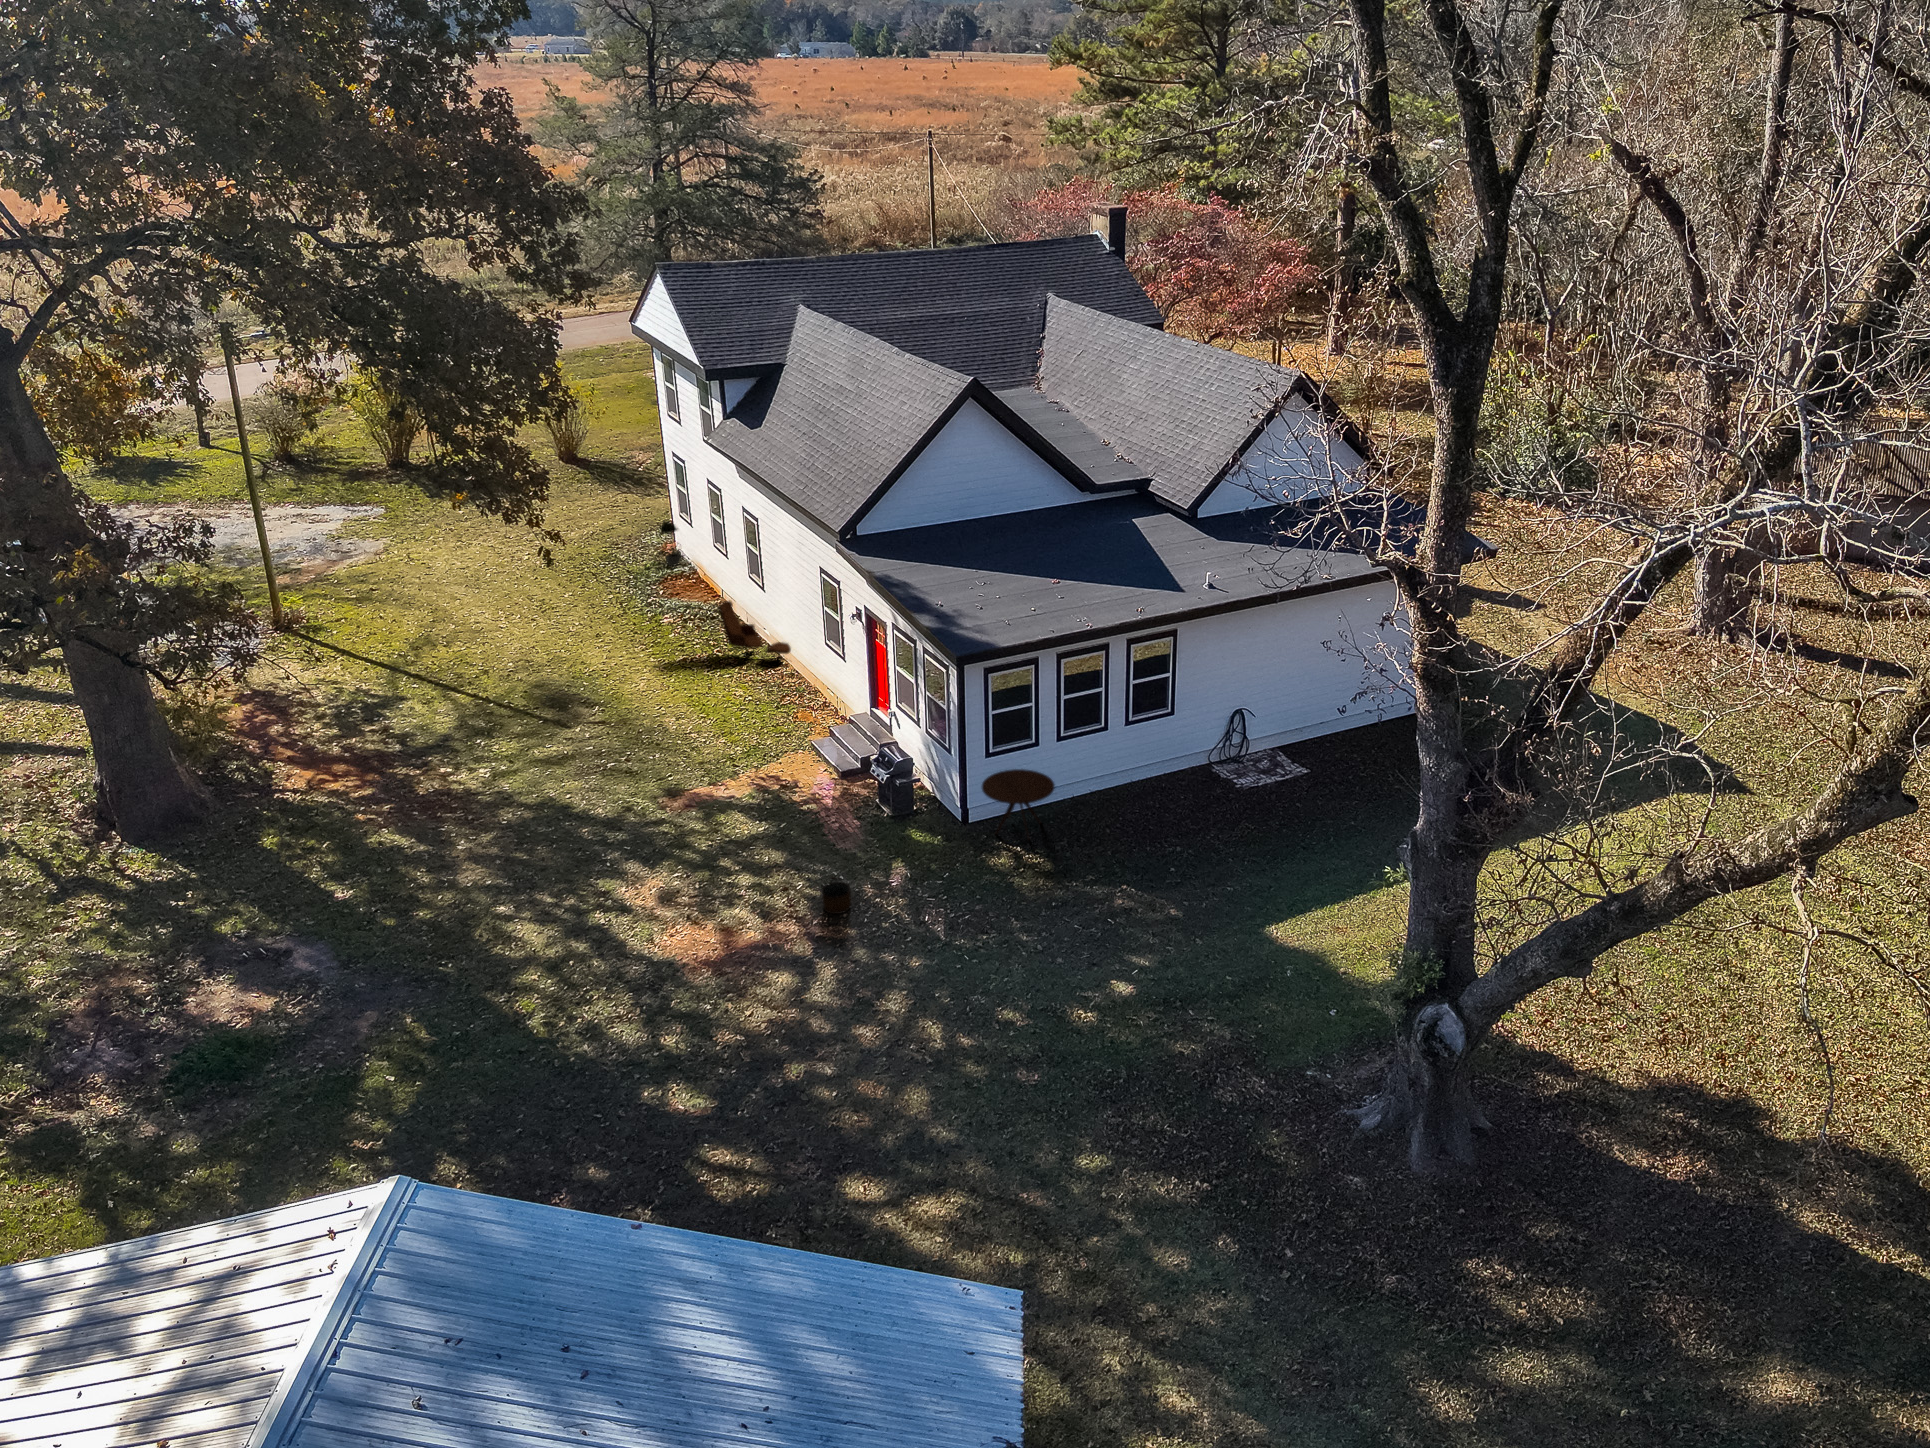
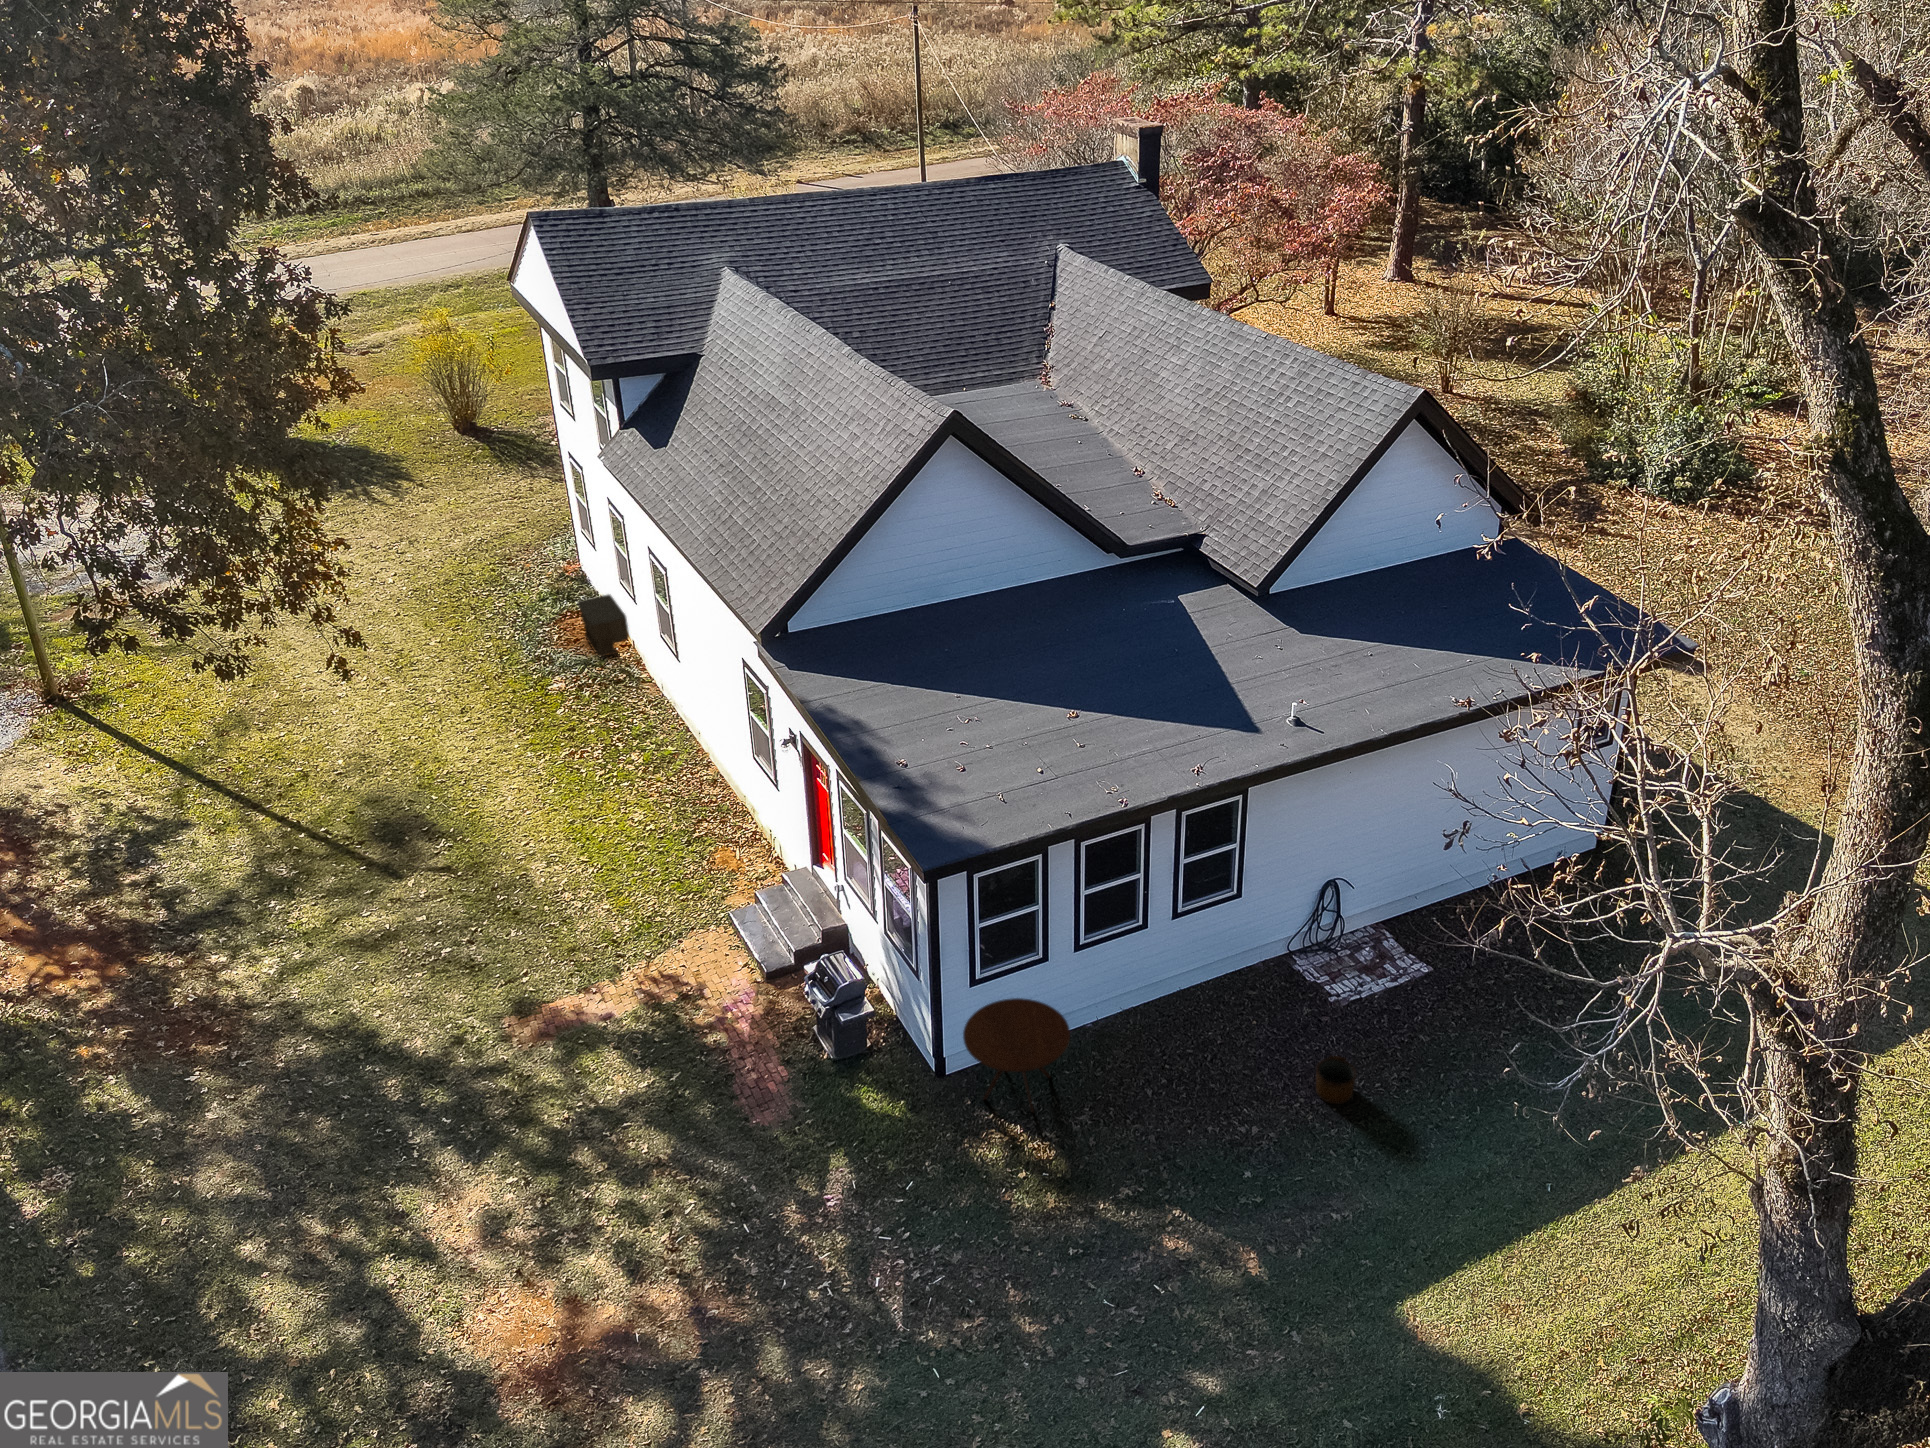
potted tree: present [660,521,681,566] -> none [553,541,584,600]
storage bench: none [682,555,723,602] -> present [577,594,629,658]
lounge chair: present [719,601,791,661] -> none [612,681,712,771]
bucket: present [821,877,851,914] -> present [1316,1056,1357,1104]

